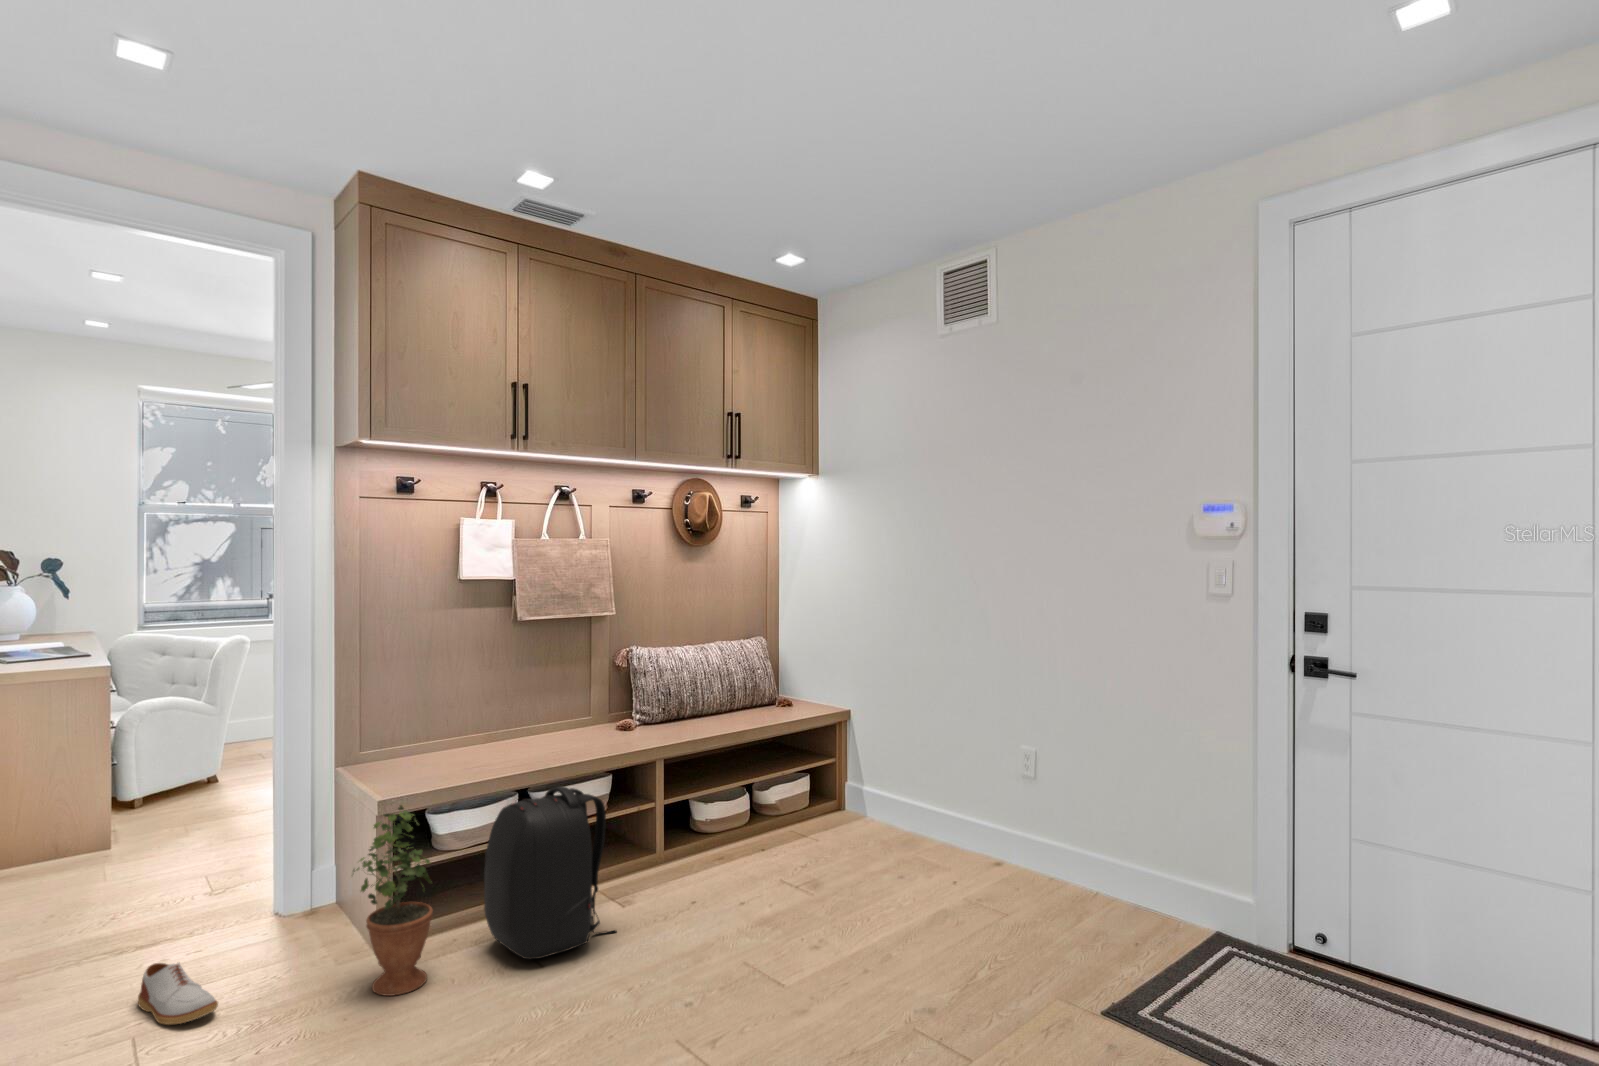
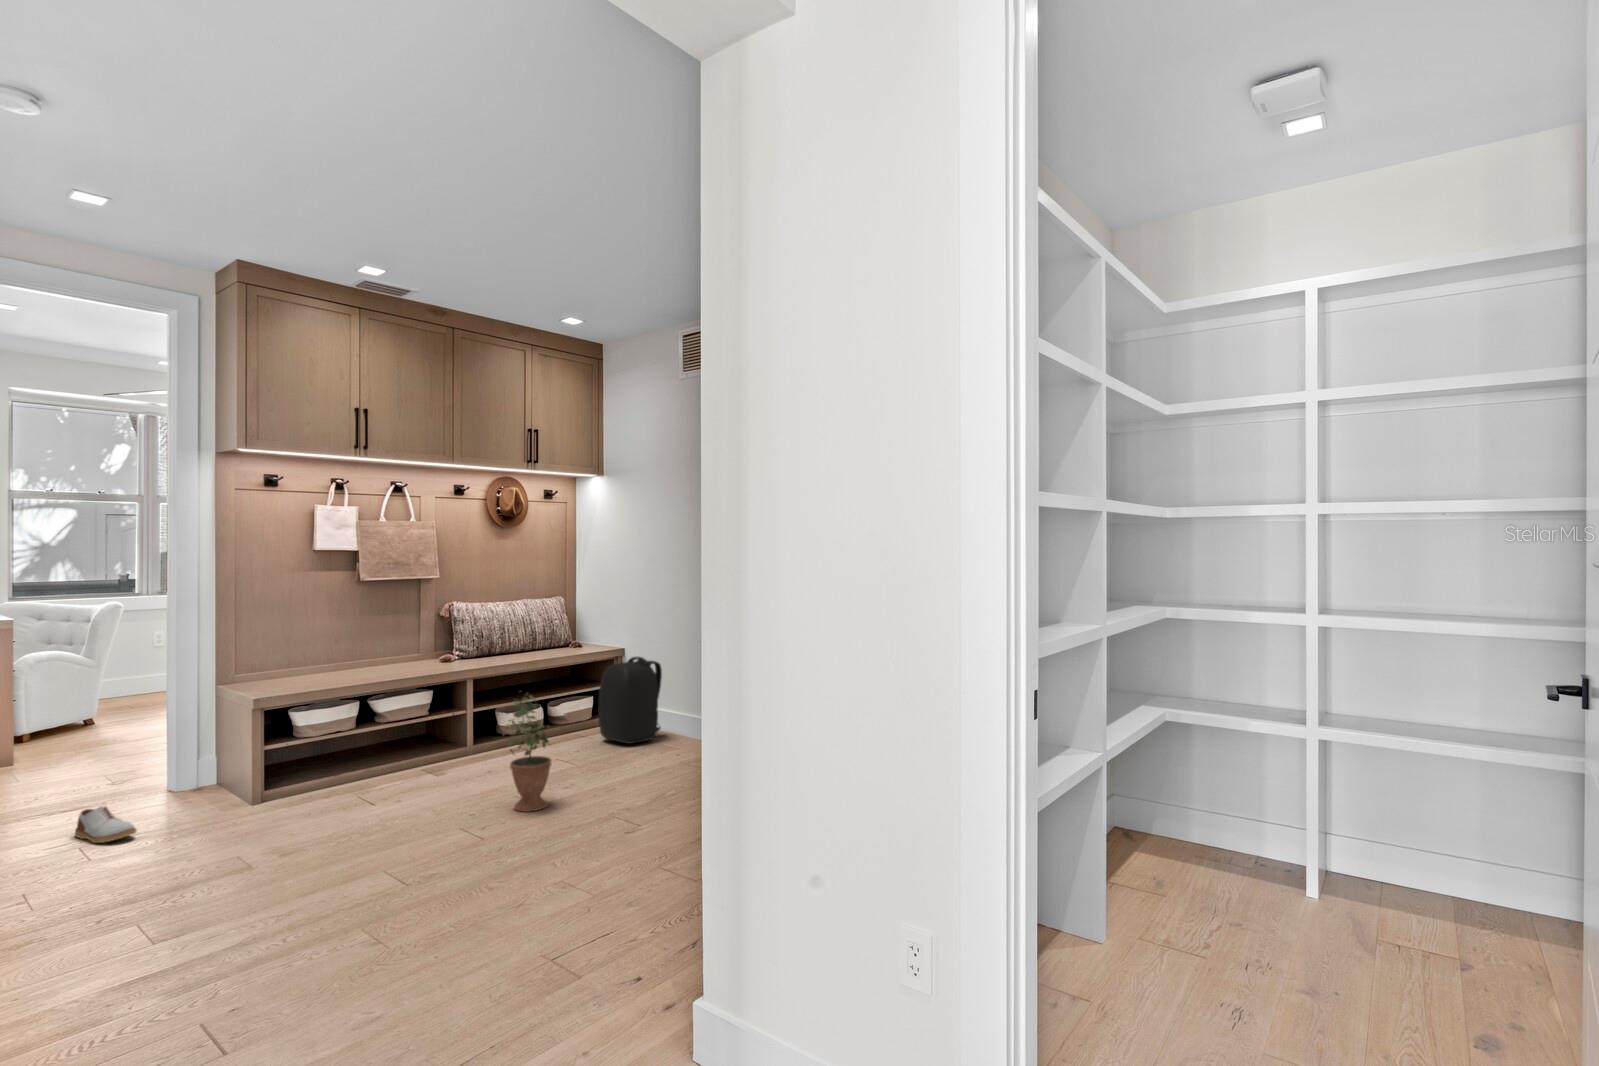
backpack: present [484,786,616,959] -> present [599,657,662,744]
potted plant: present [353,805,433,996] -> present [503,693,551,812]

